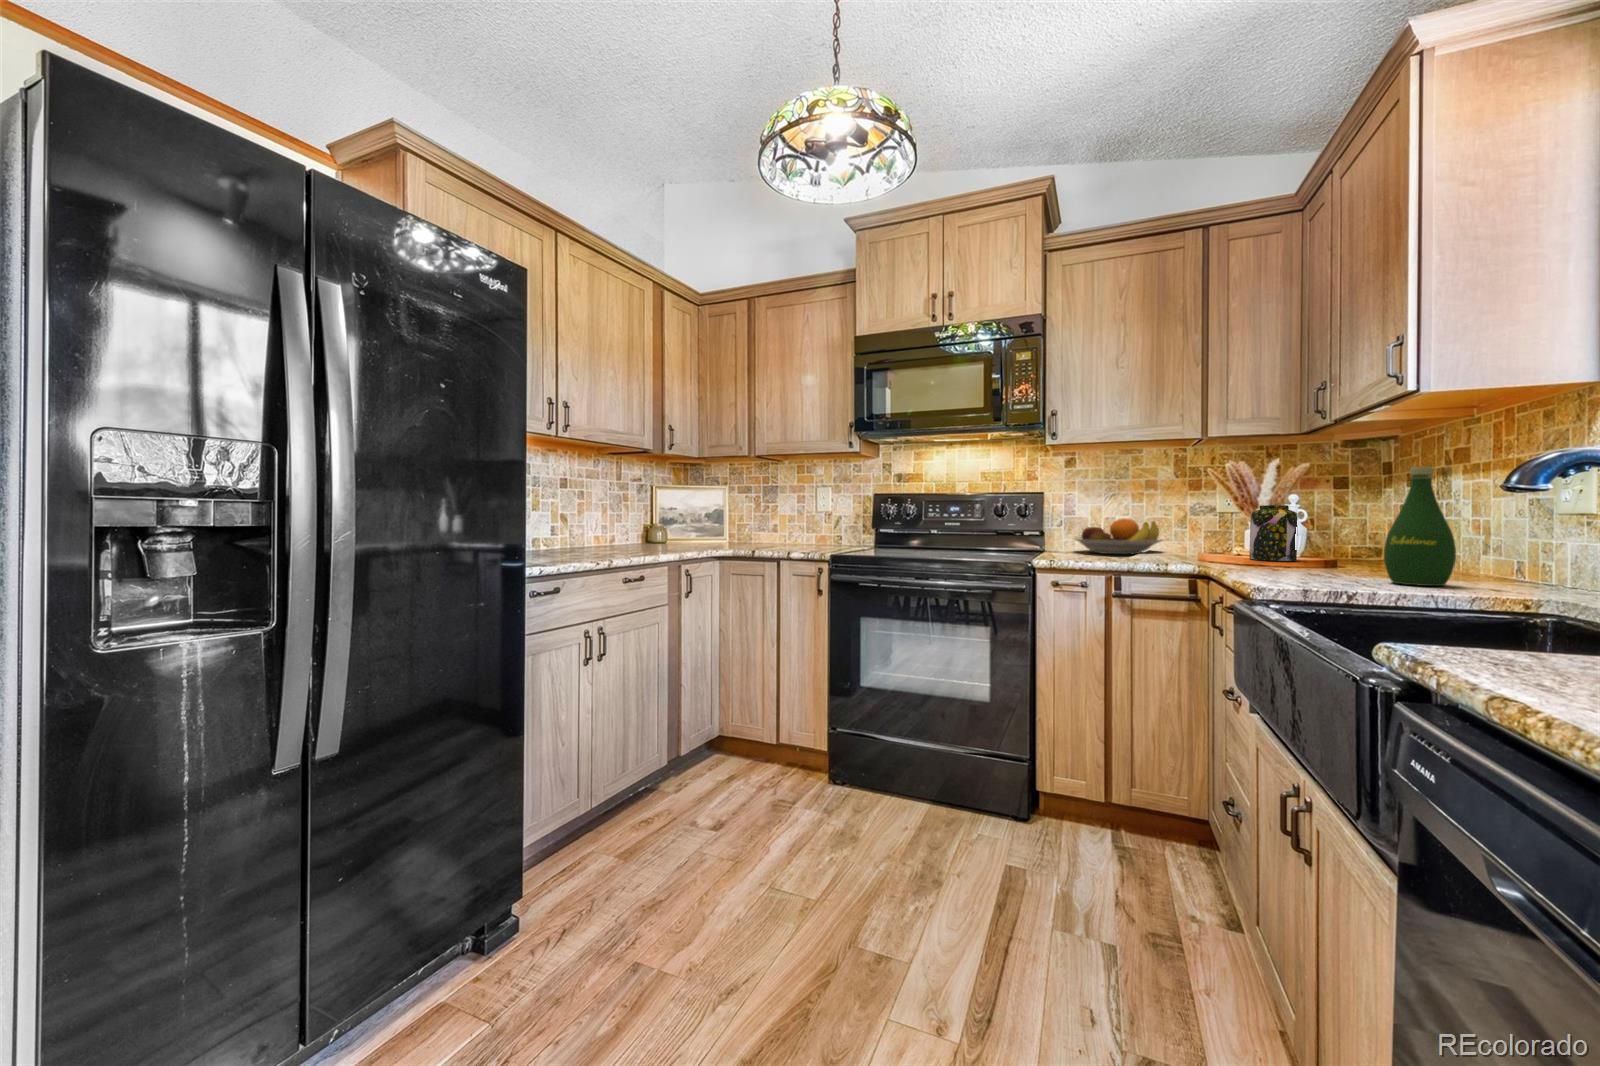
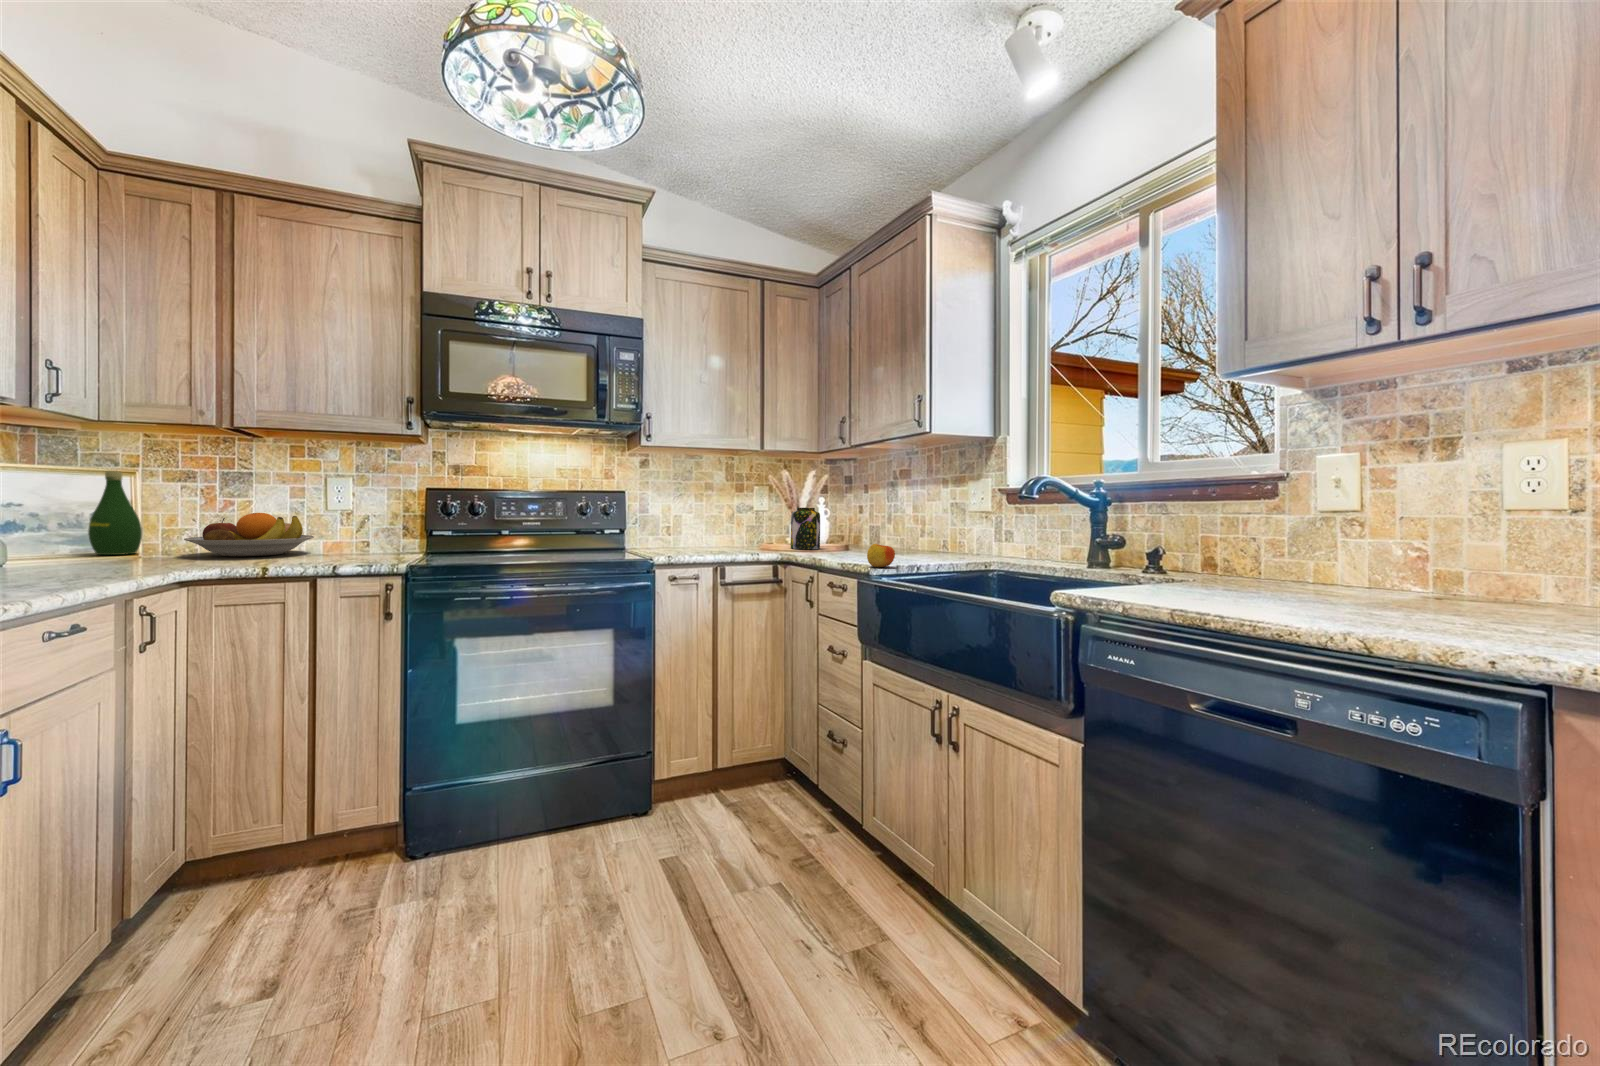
bottle: present [1384,466,1456,586] -> present [88,471,142,555]
fruit bowl: present [1075,519,1162,554] -> present [184,513,314,556]
apple: none [1285,549,1335,582] -> present [867,544,895,567]

